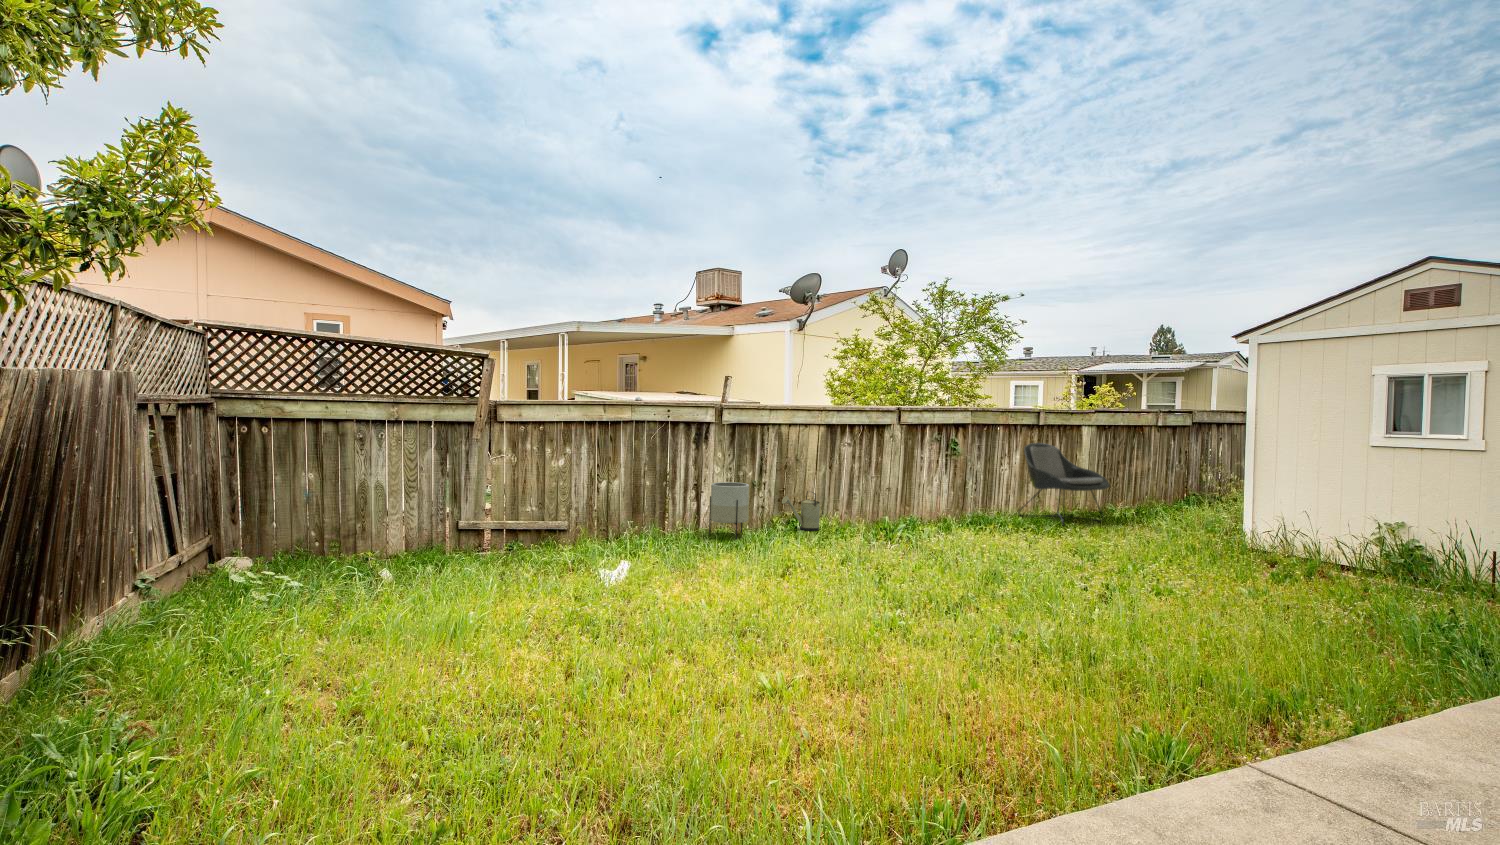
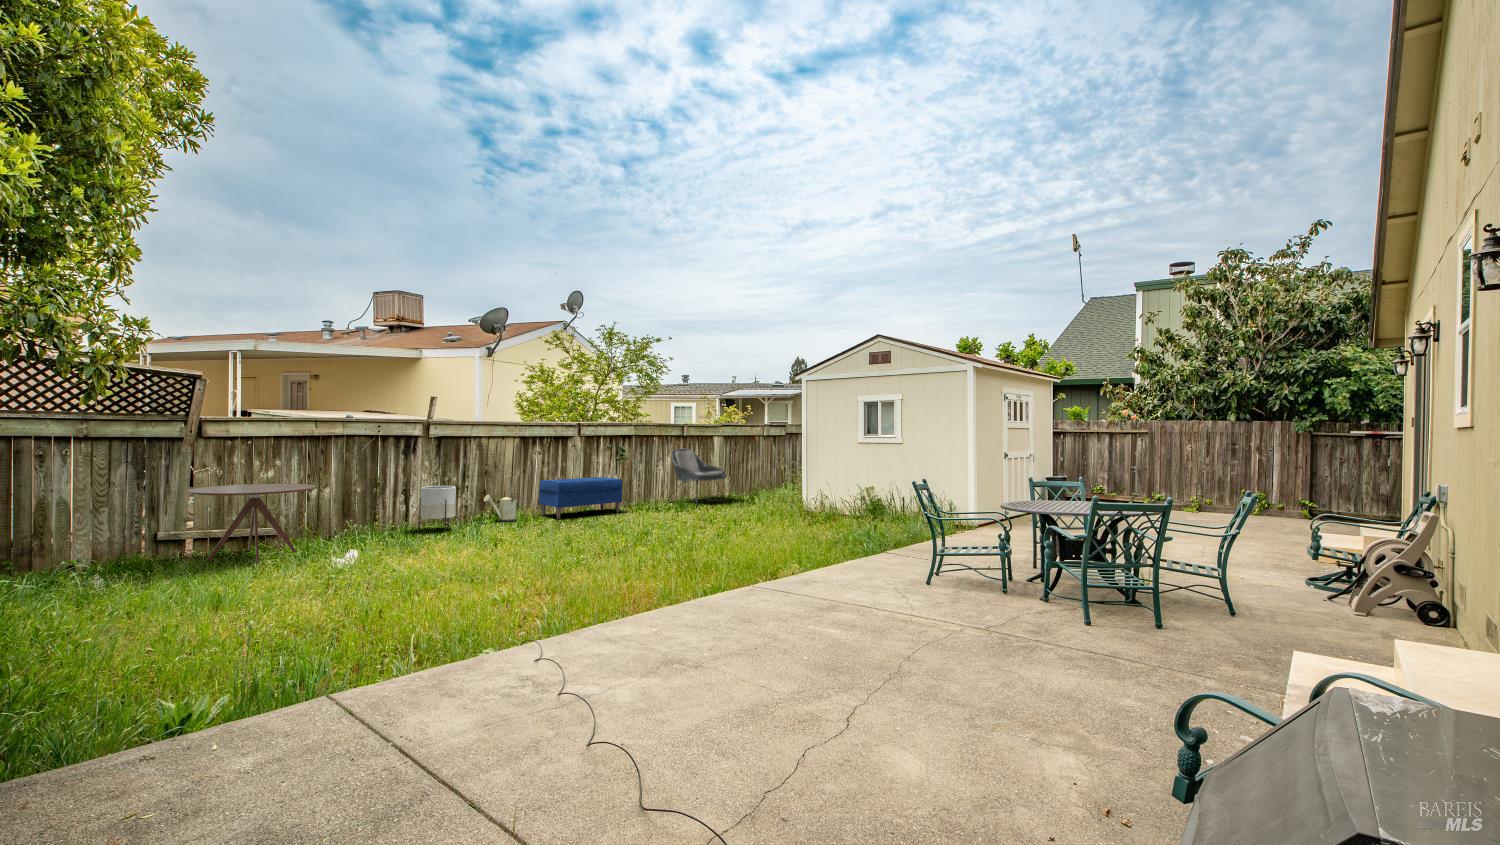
round table: none [479,473,597,564] -> present [188,484,316,562]
bench: none [848,479,956,532] -> present [539,477,622,519]

